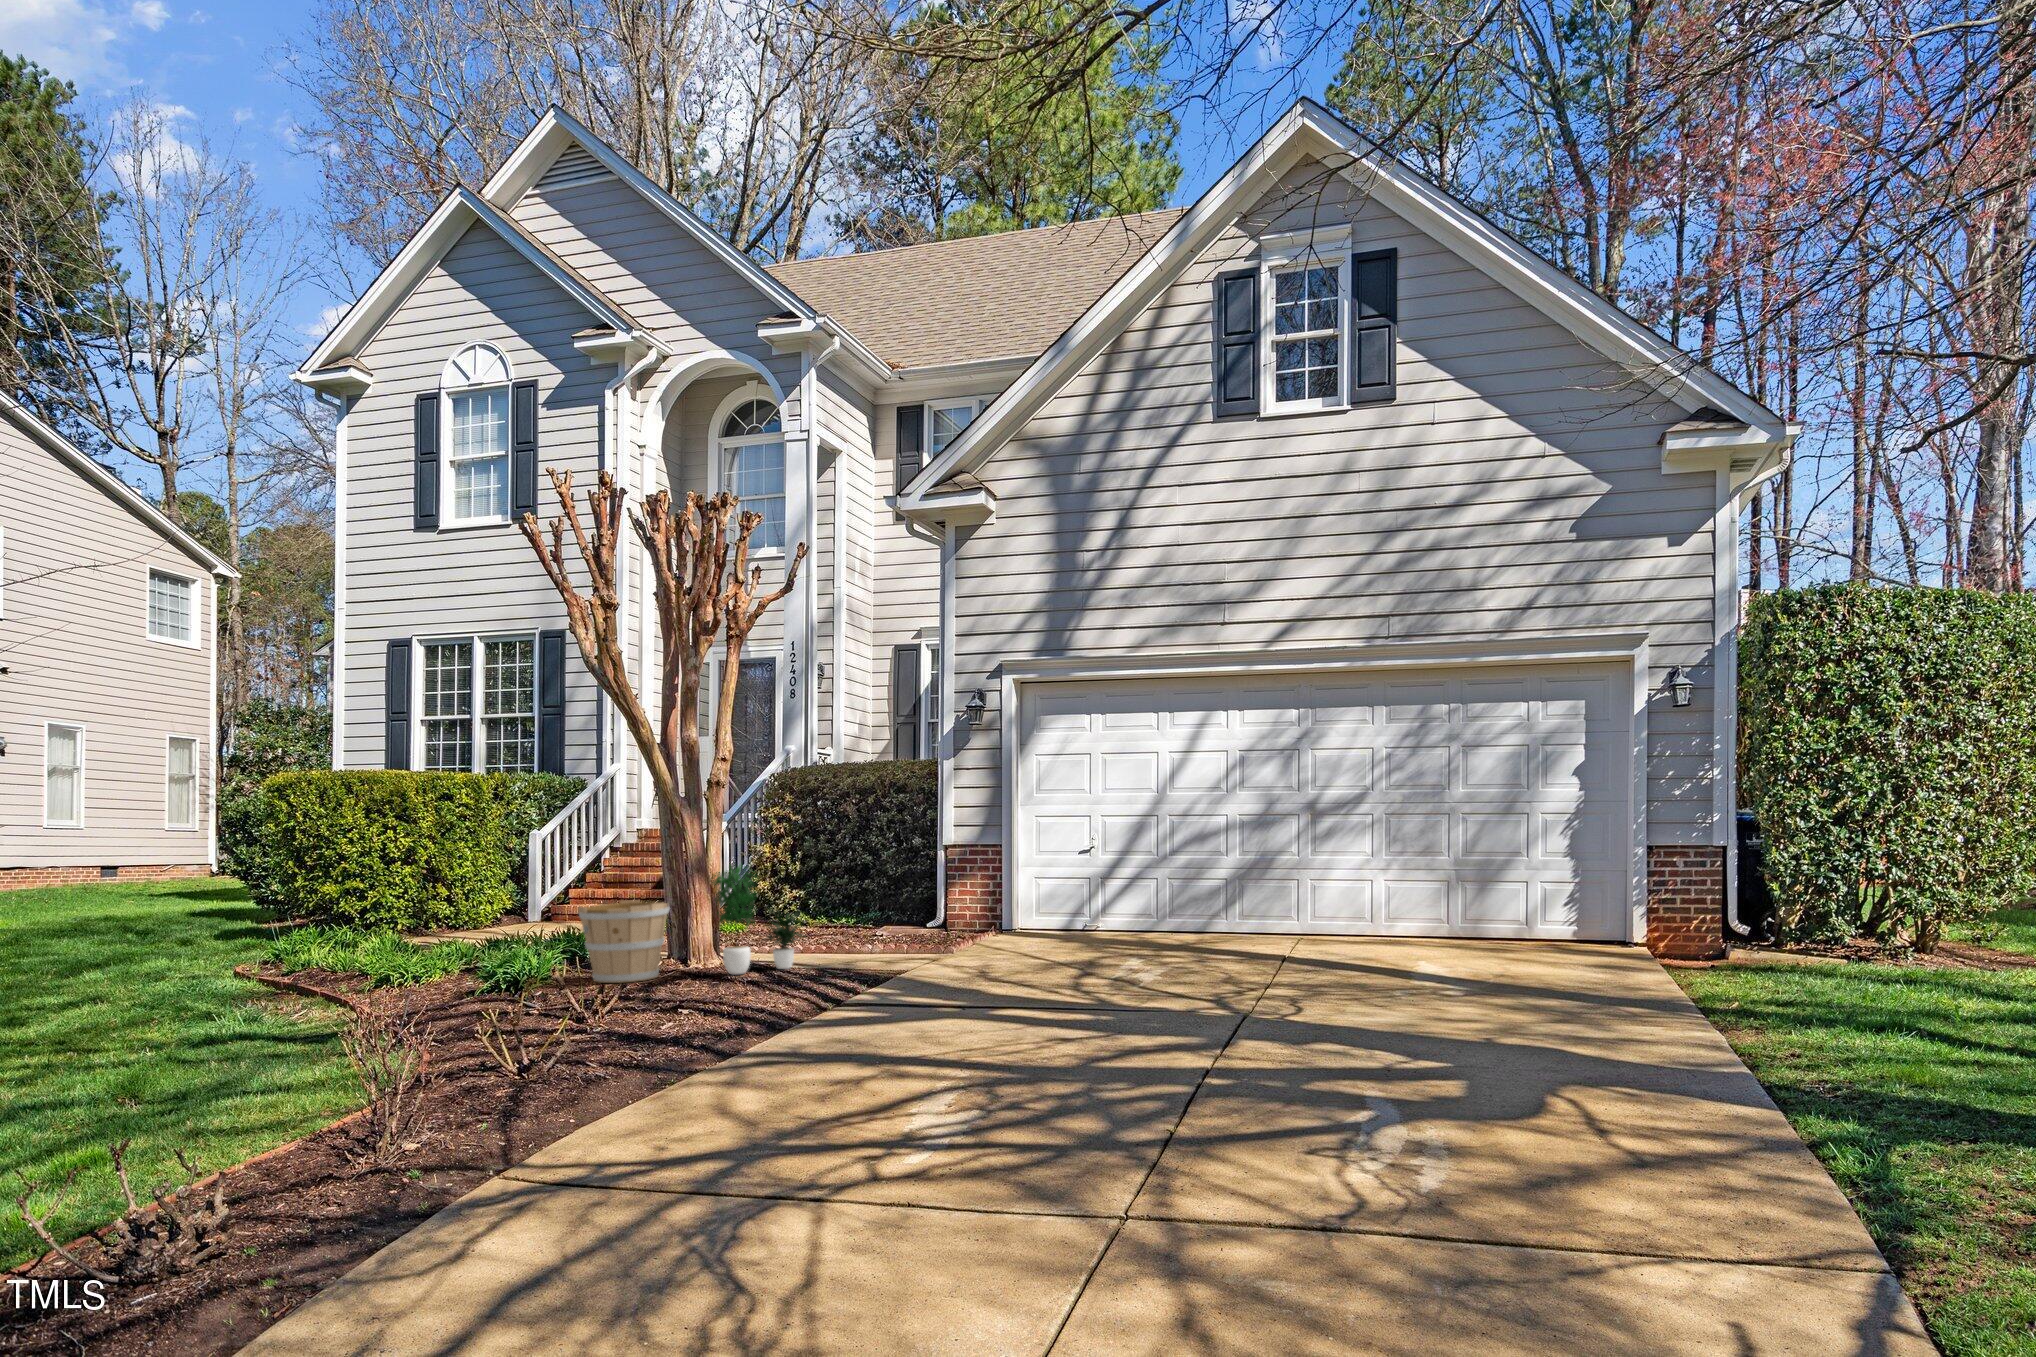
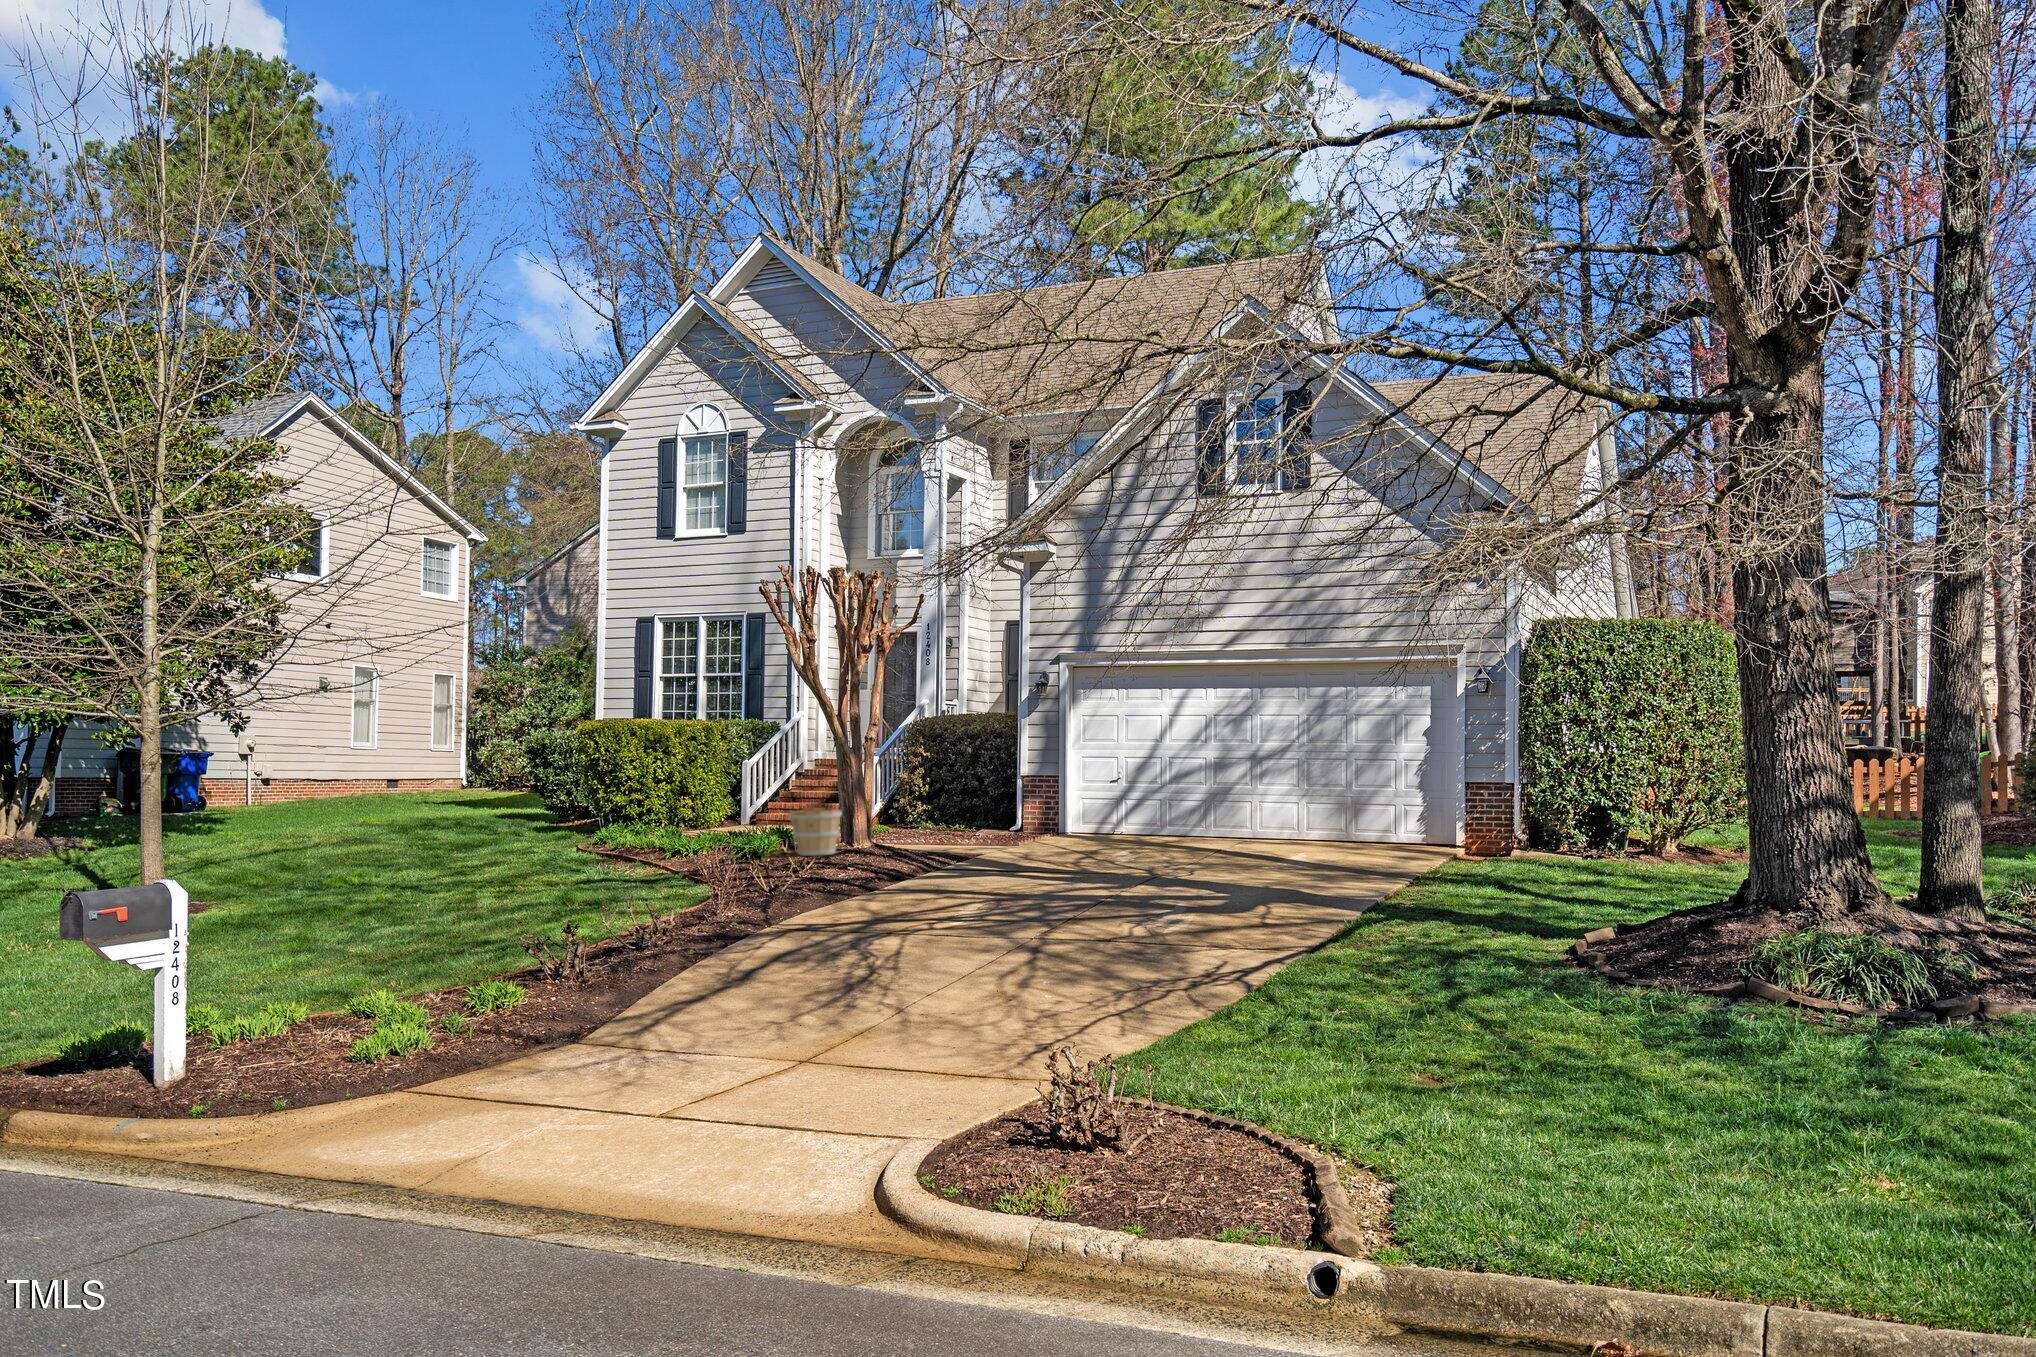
potted plant: present [712,865,804,975] -> none [865,784,924,853]

